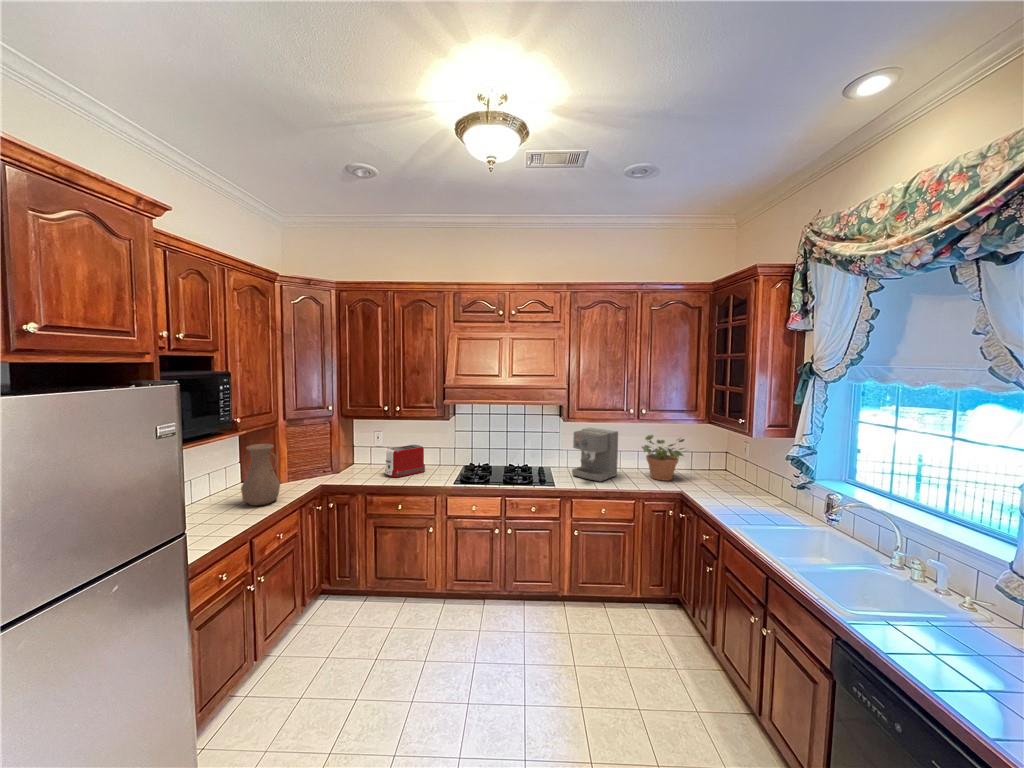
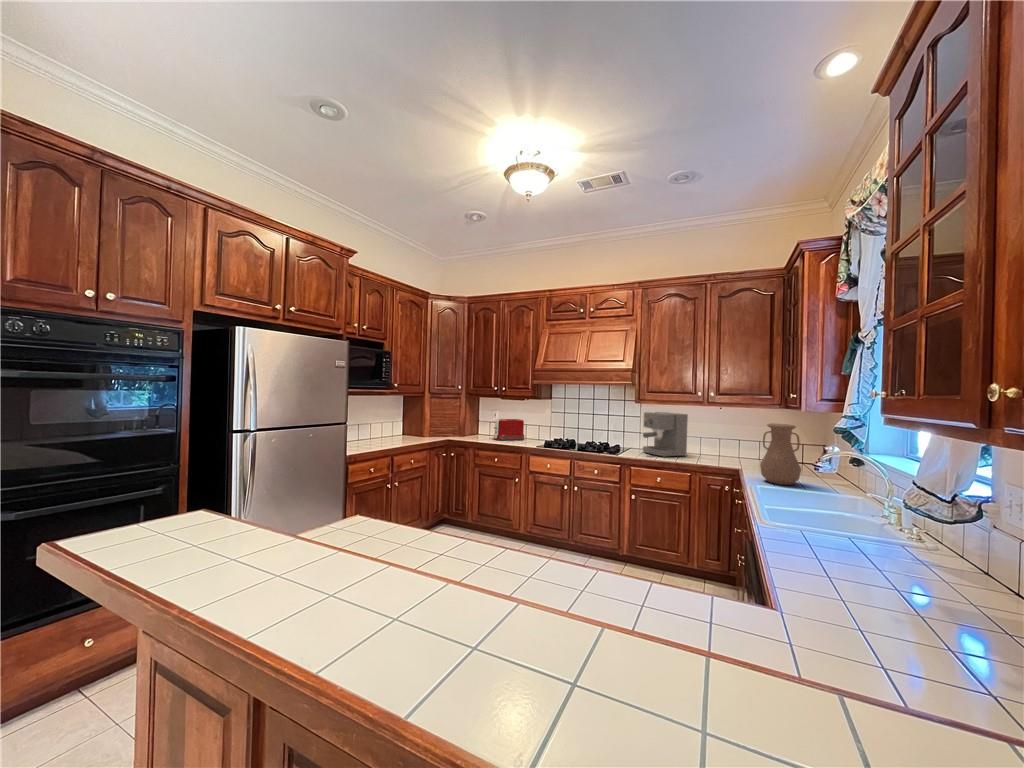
potted plant: present [642,435,684,481] -> none [711,420,763,463]
vase: present [241,444,280,506] -> present [760,423,801,485]

